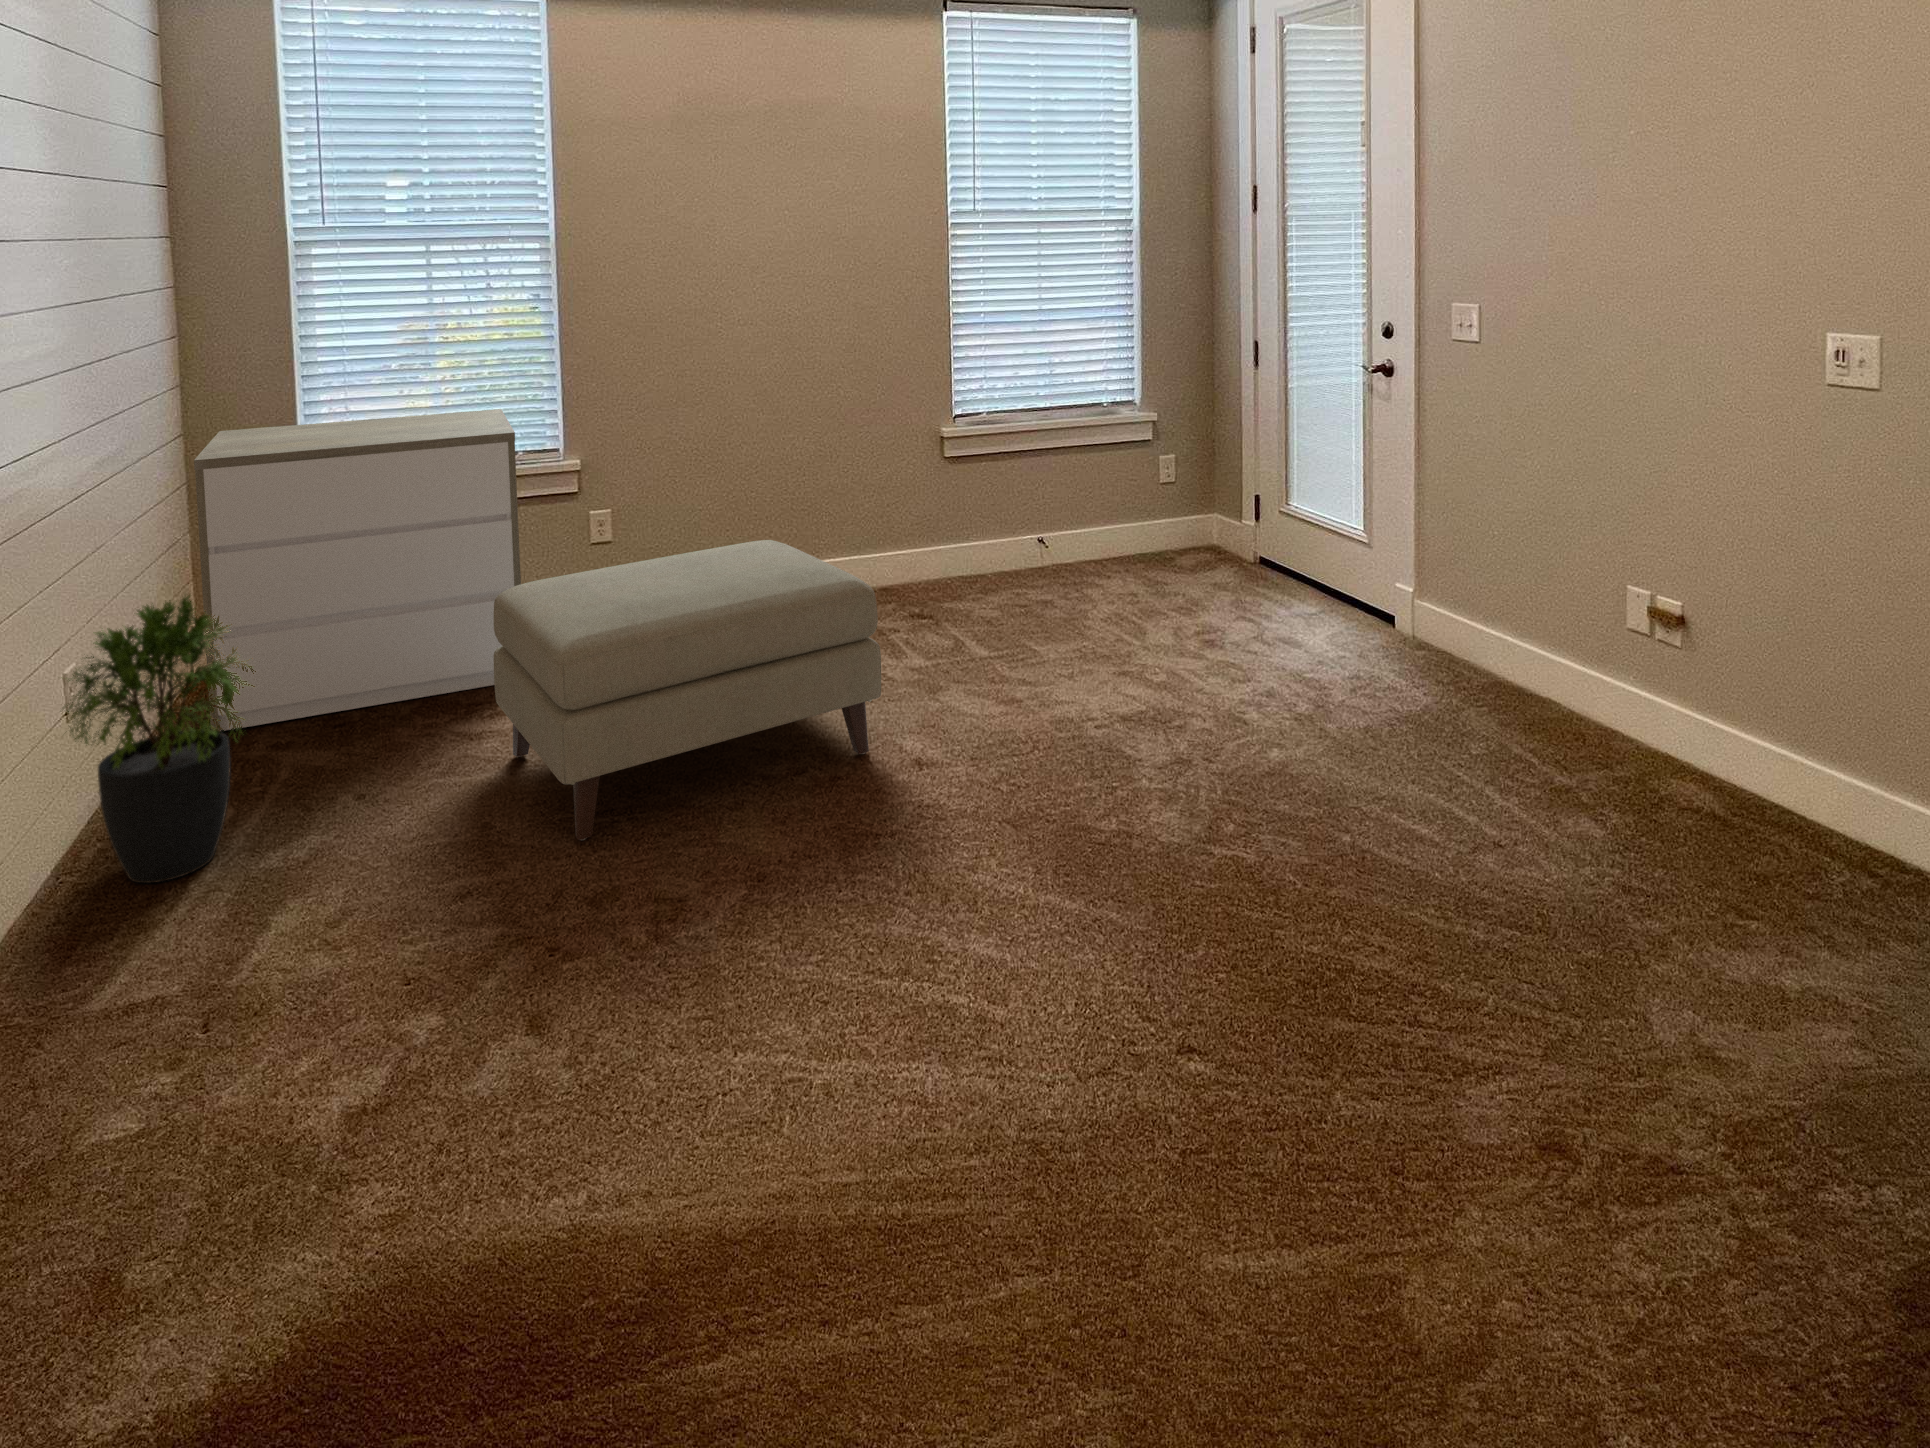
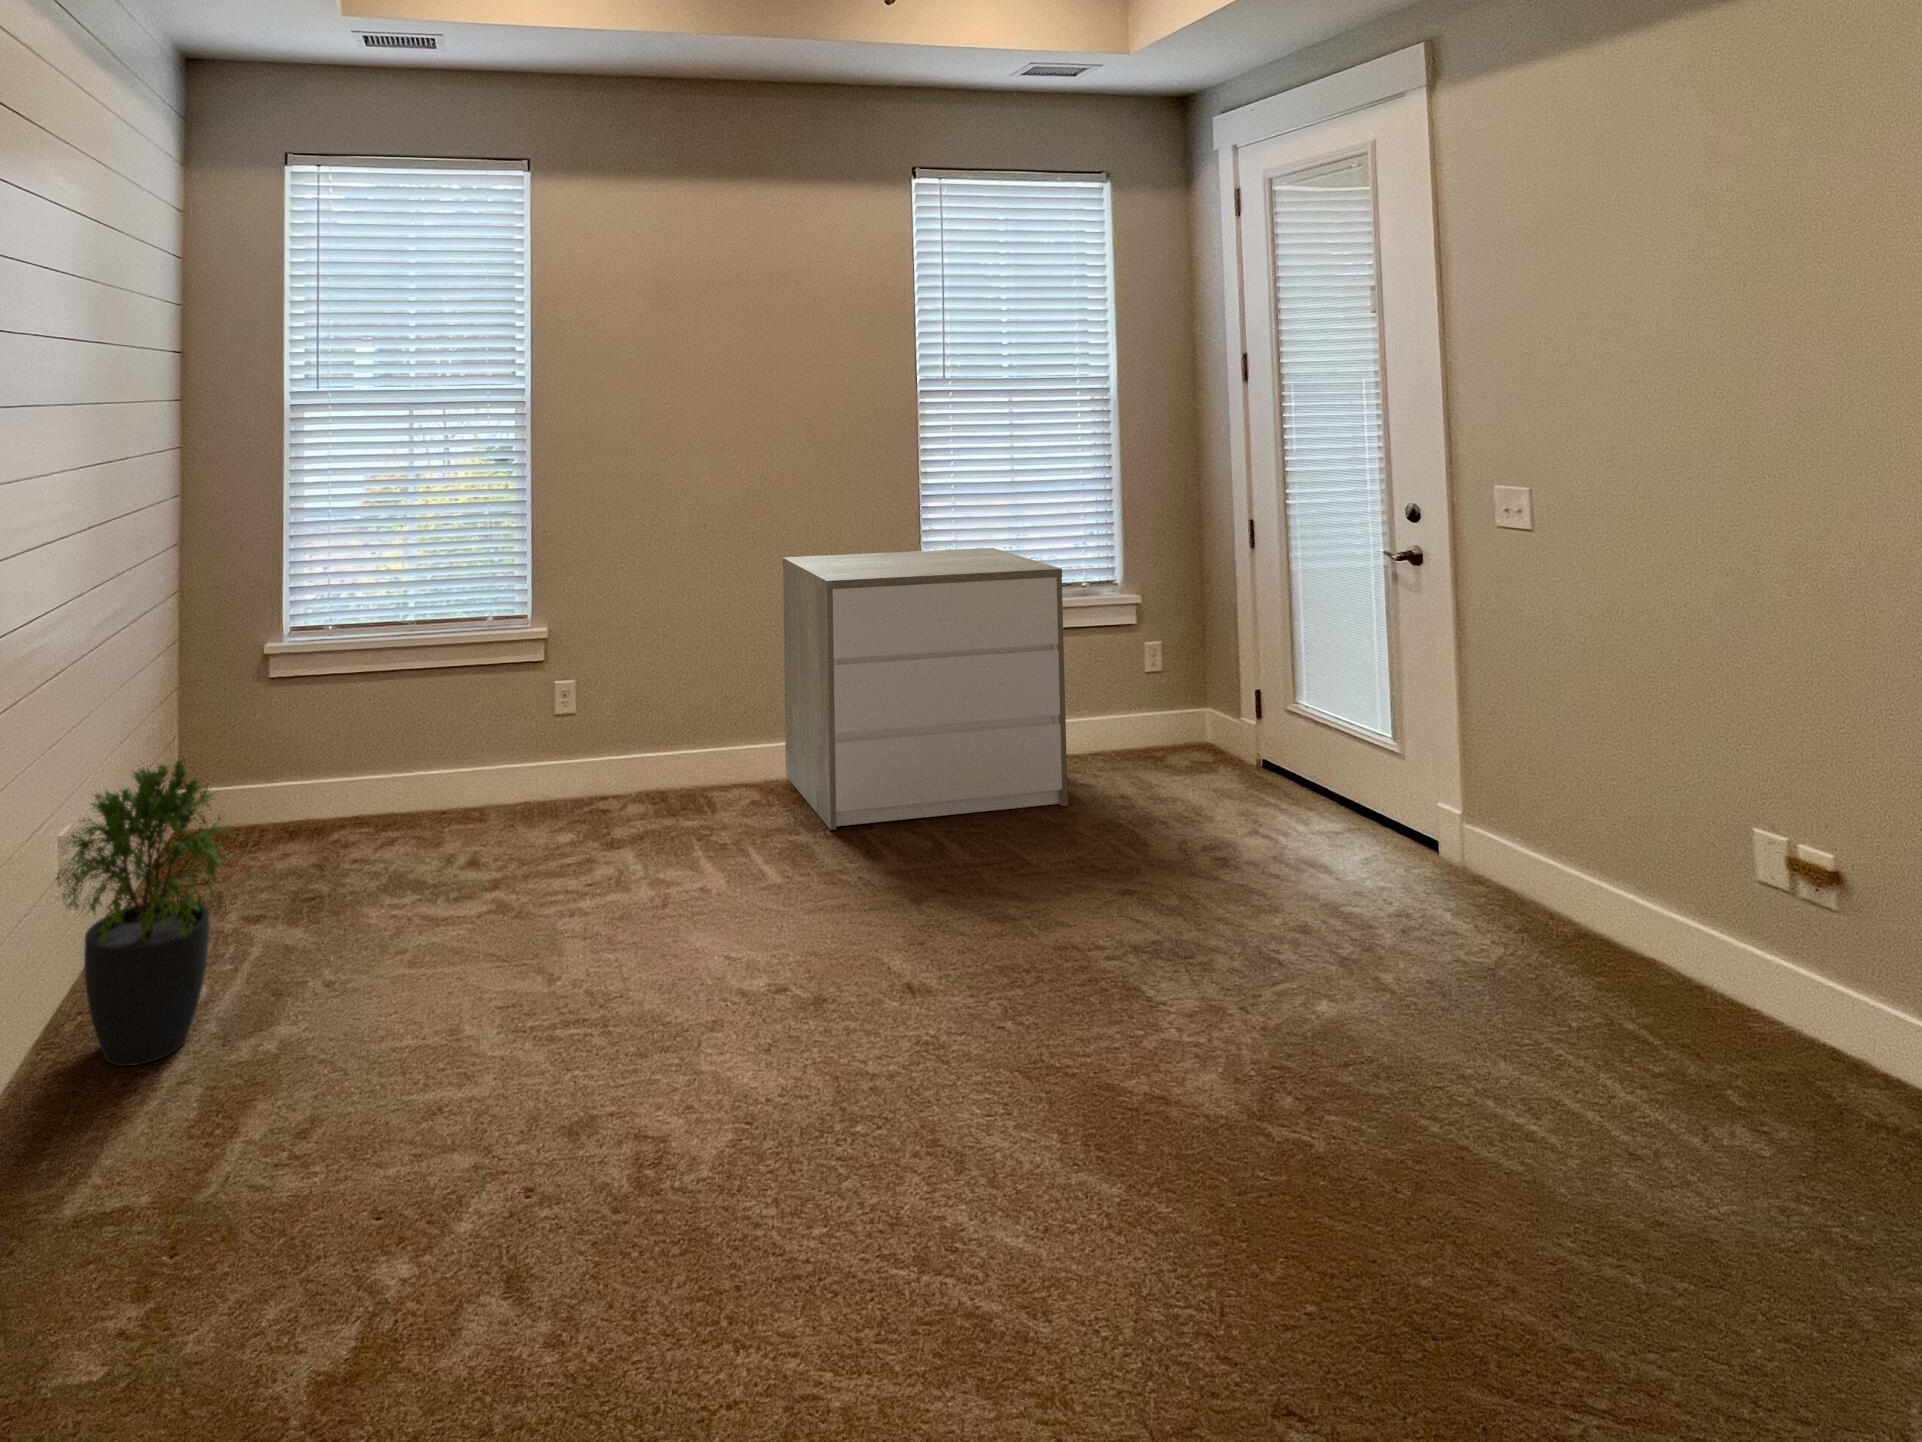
dresser: present [194,409,521,731] -> present [783,548,1068,830]
ottoman: present [493,540,881,840] -> none [465,721,868,1053]

